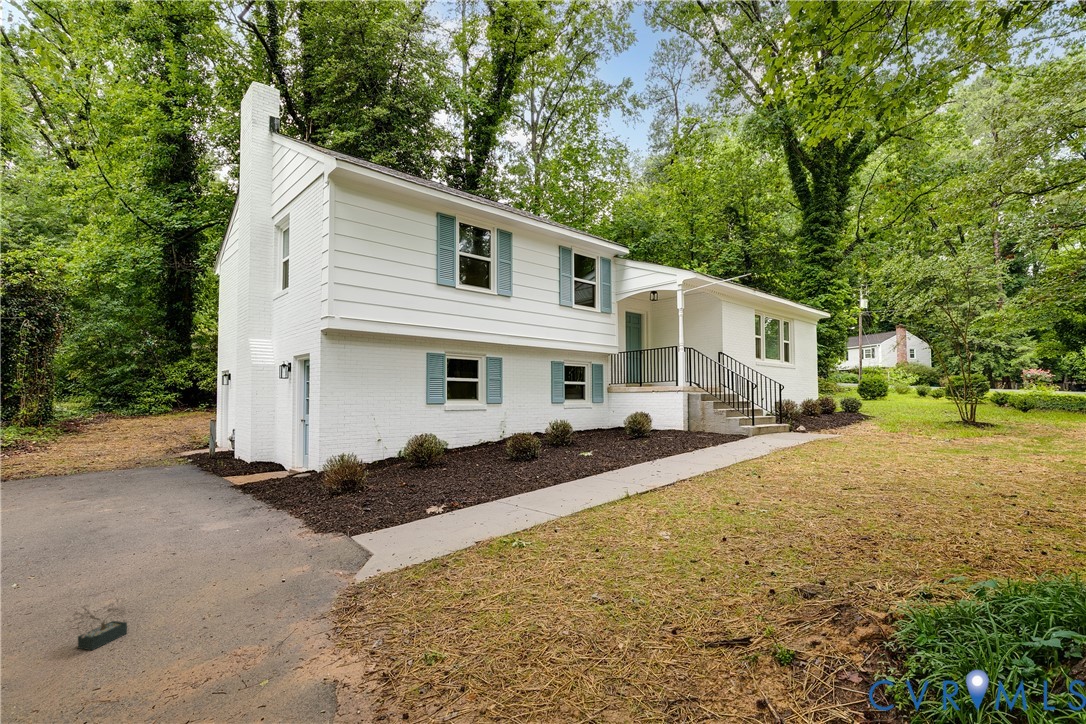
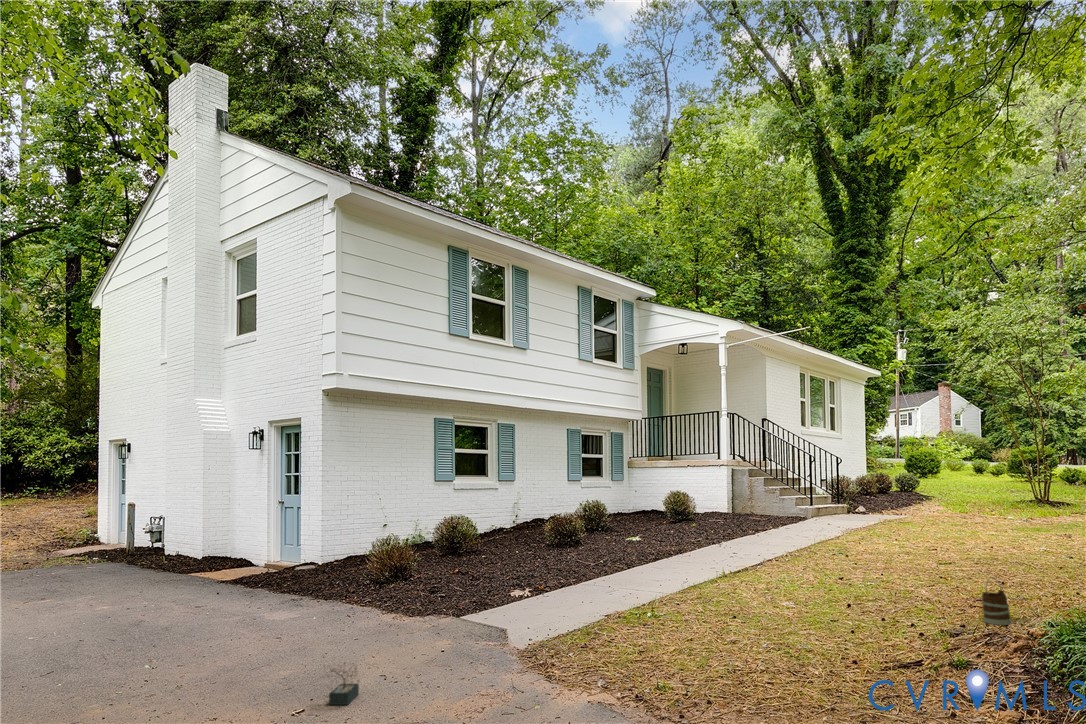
wooden bucket: none [841,538,877,598] -> present [982,577,1012,625]

